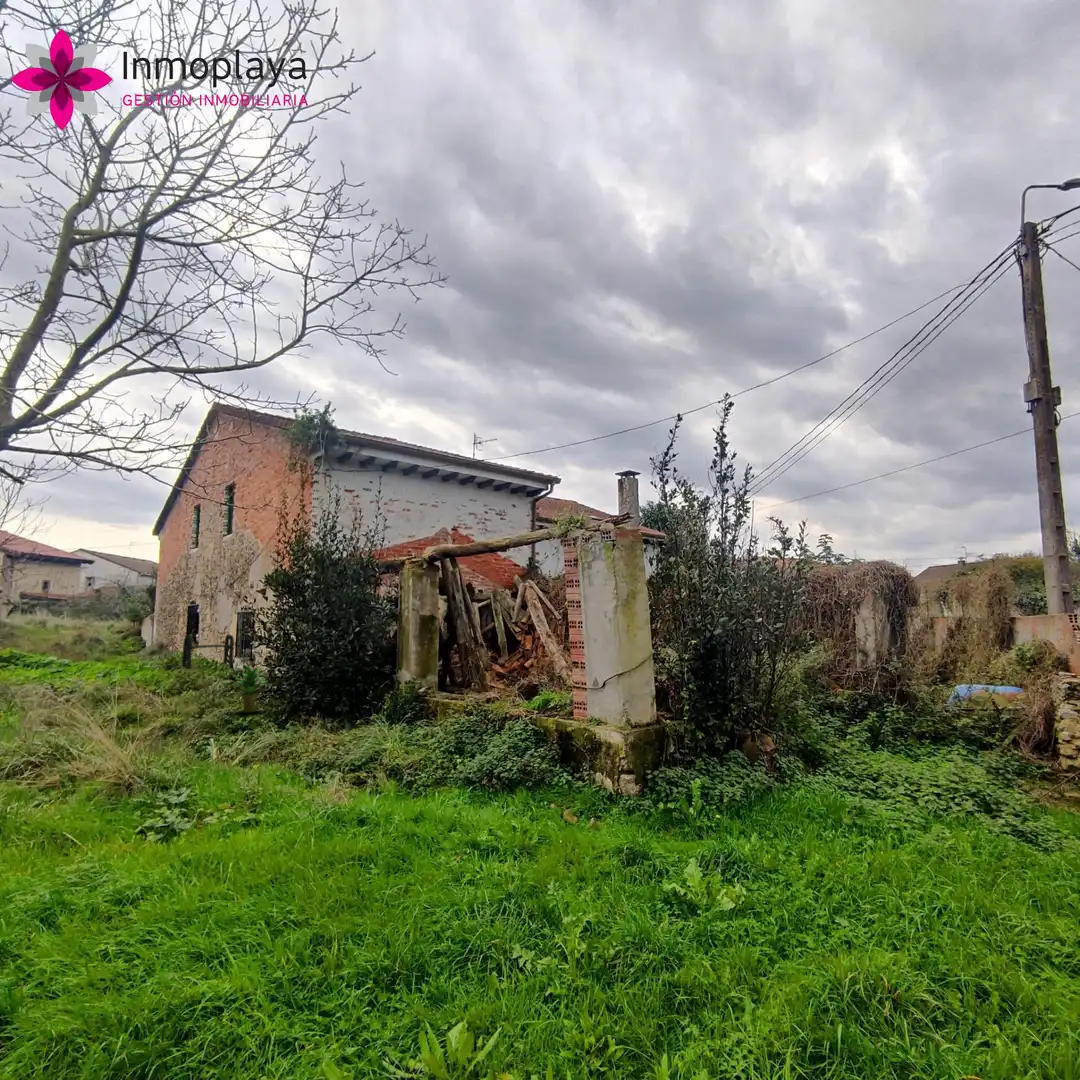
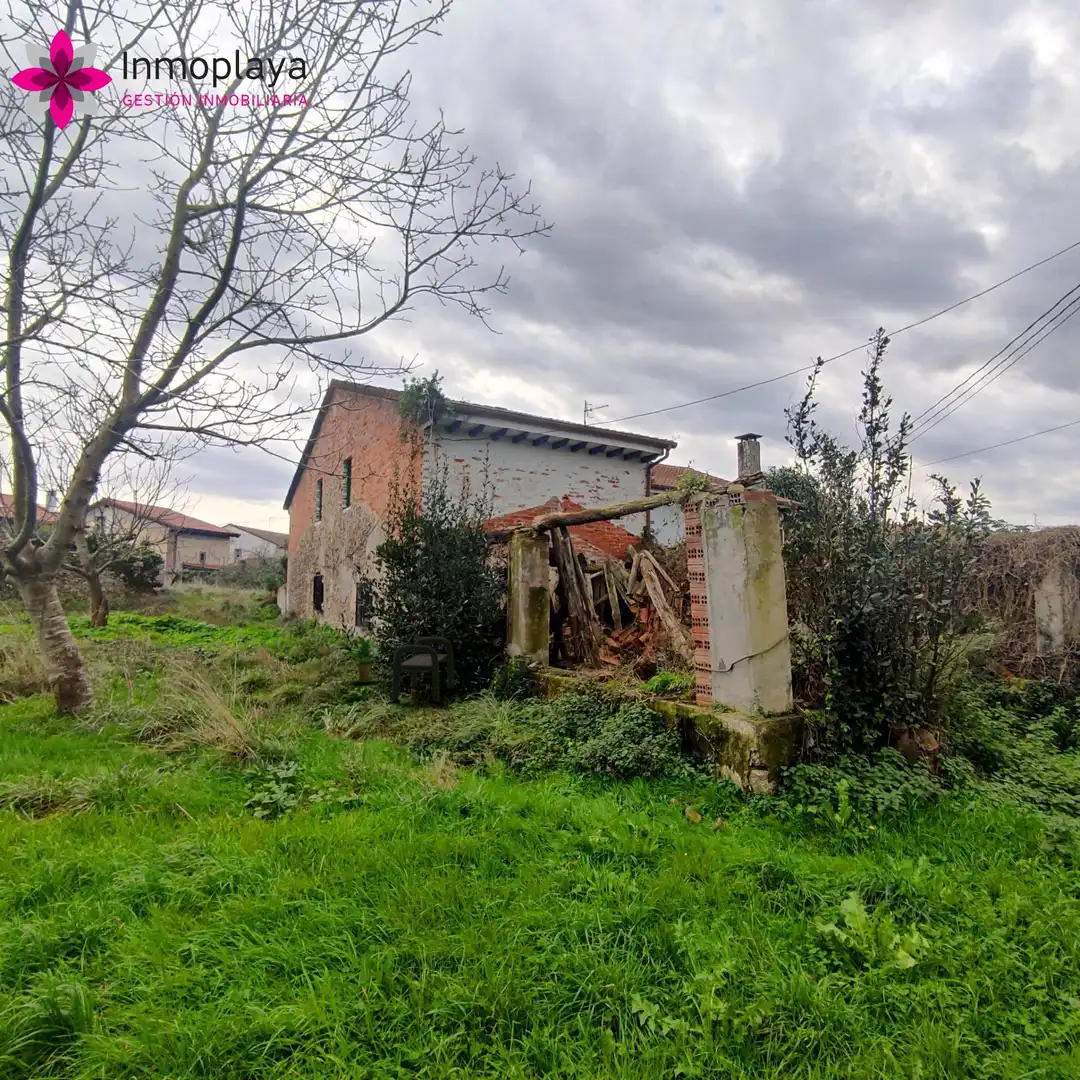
bench: present [182,635,234,668] -> present [392,637,454,702]

